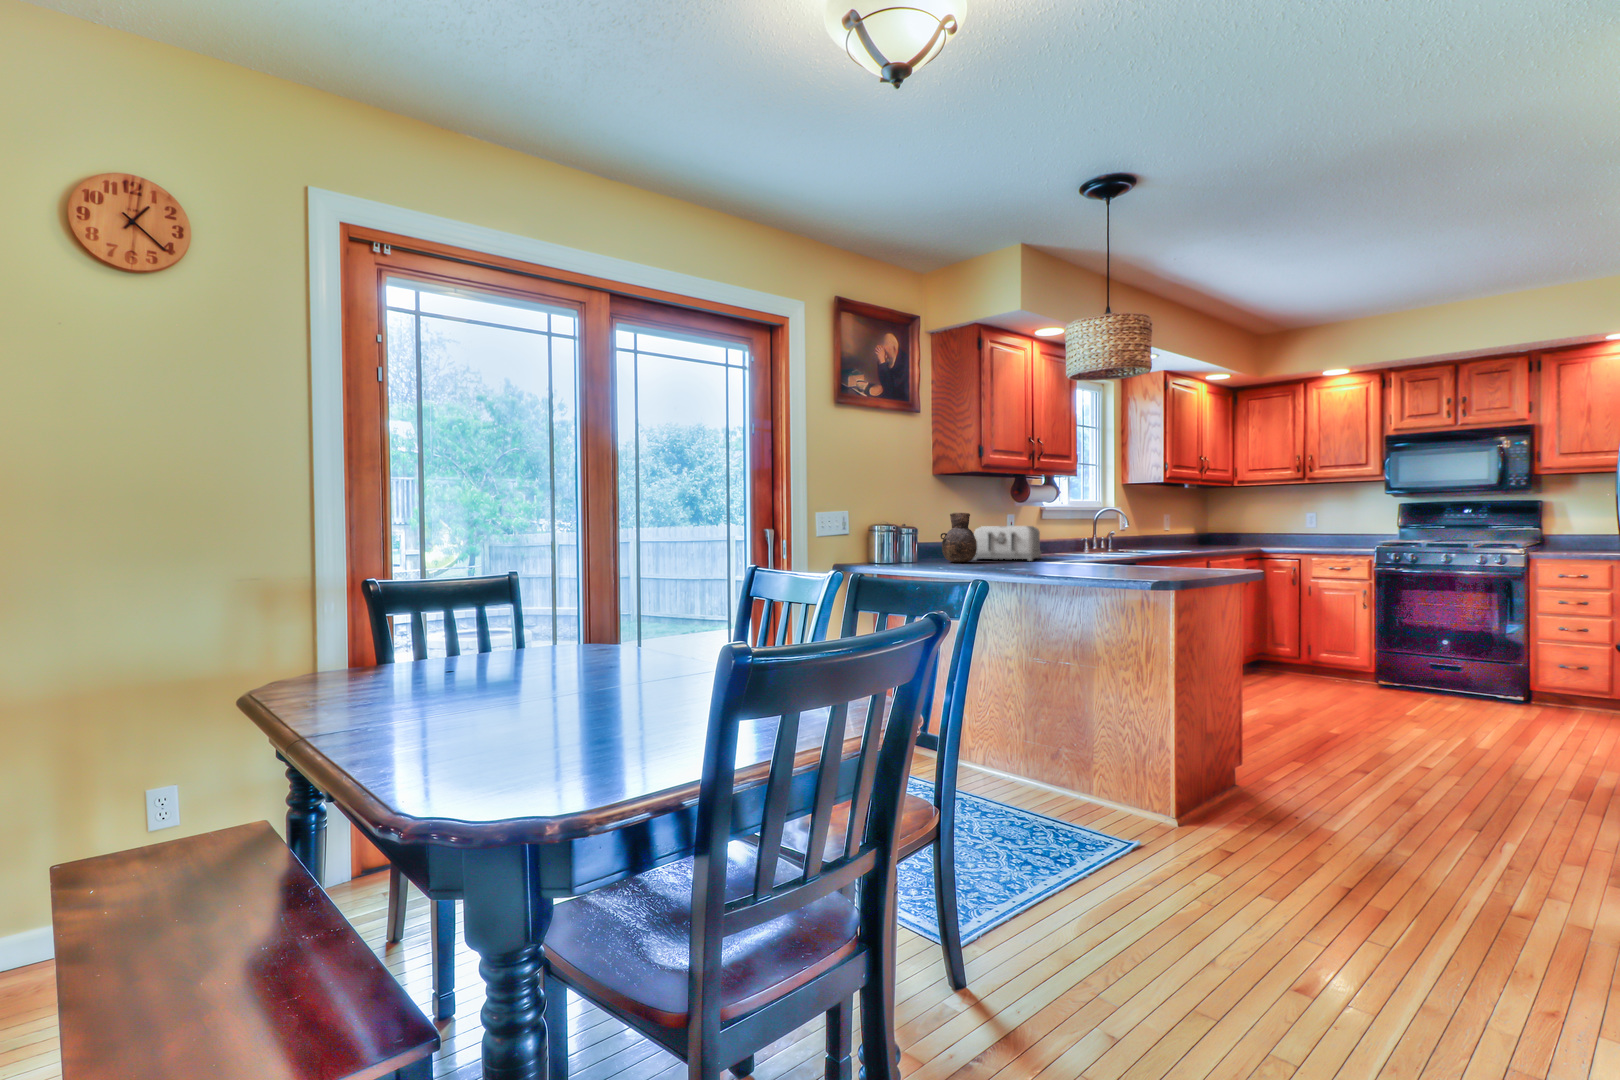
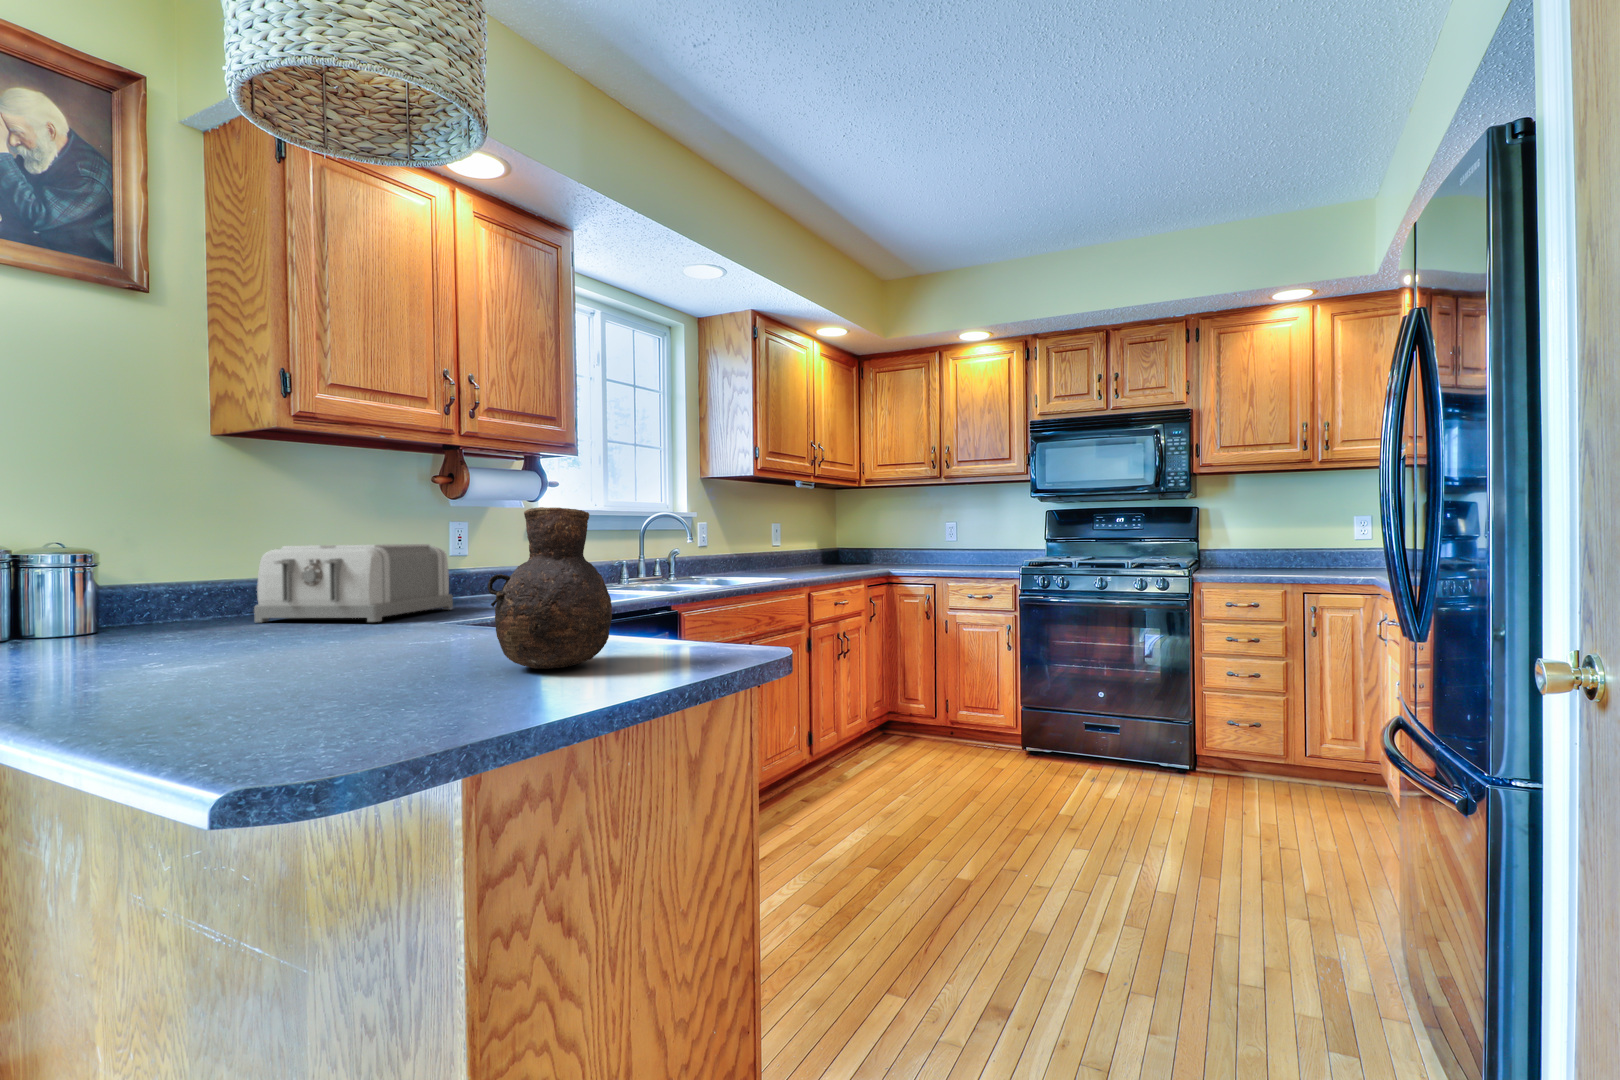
vase: present [940,512,977,562] -> present [487,507,612,669]

